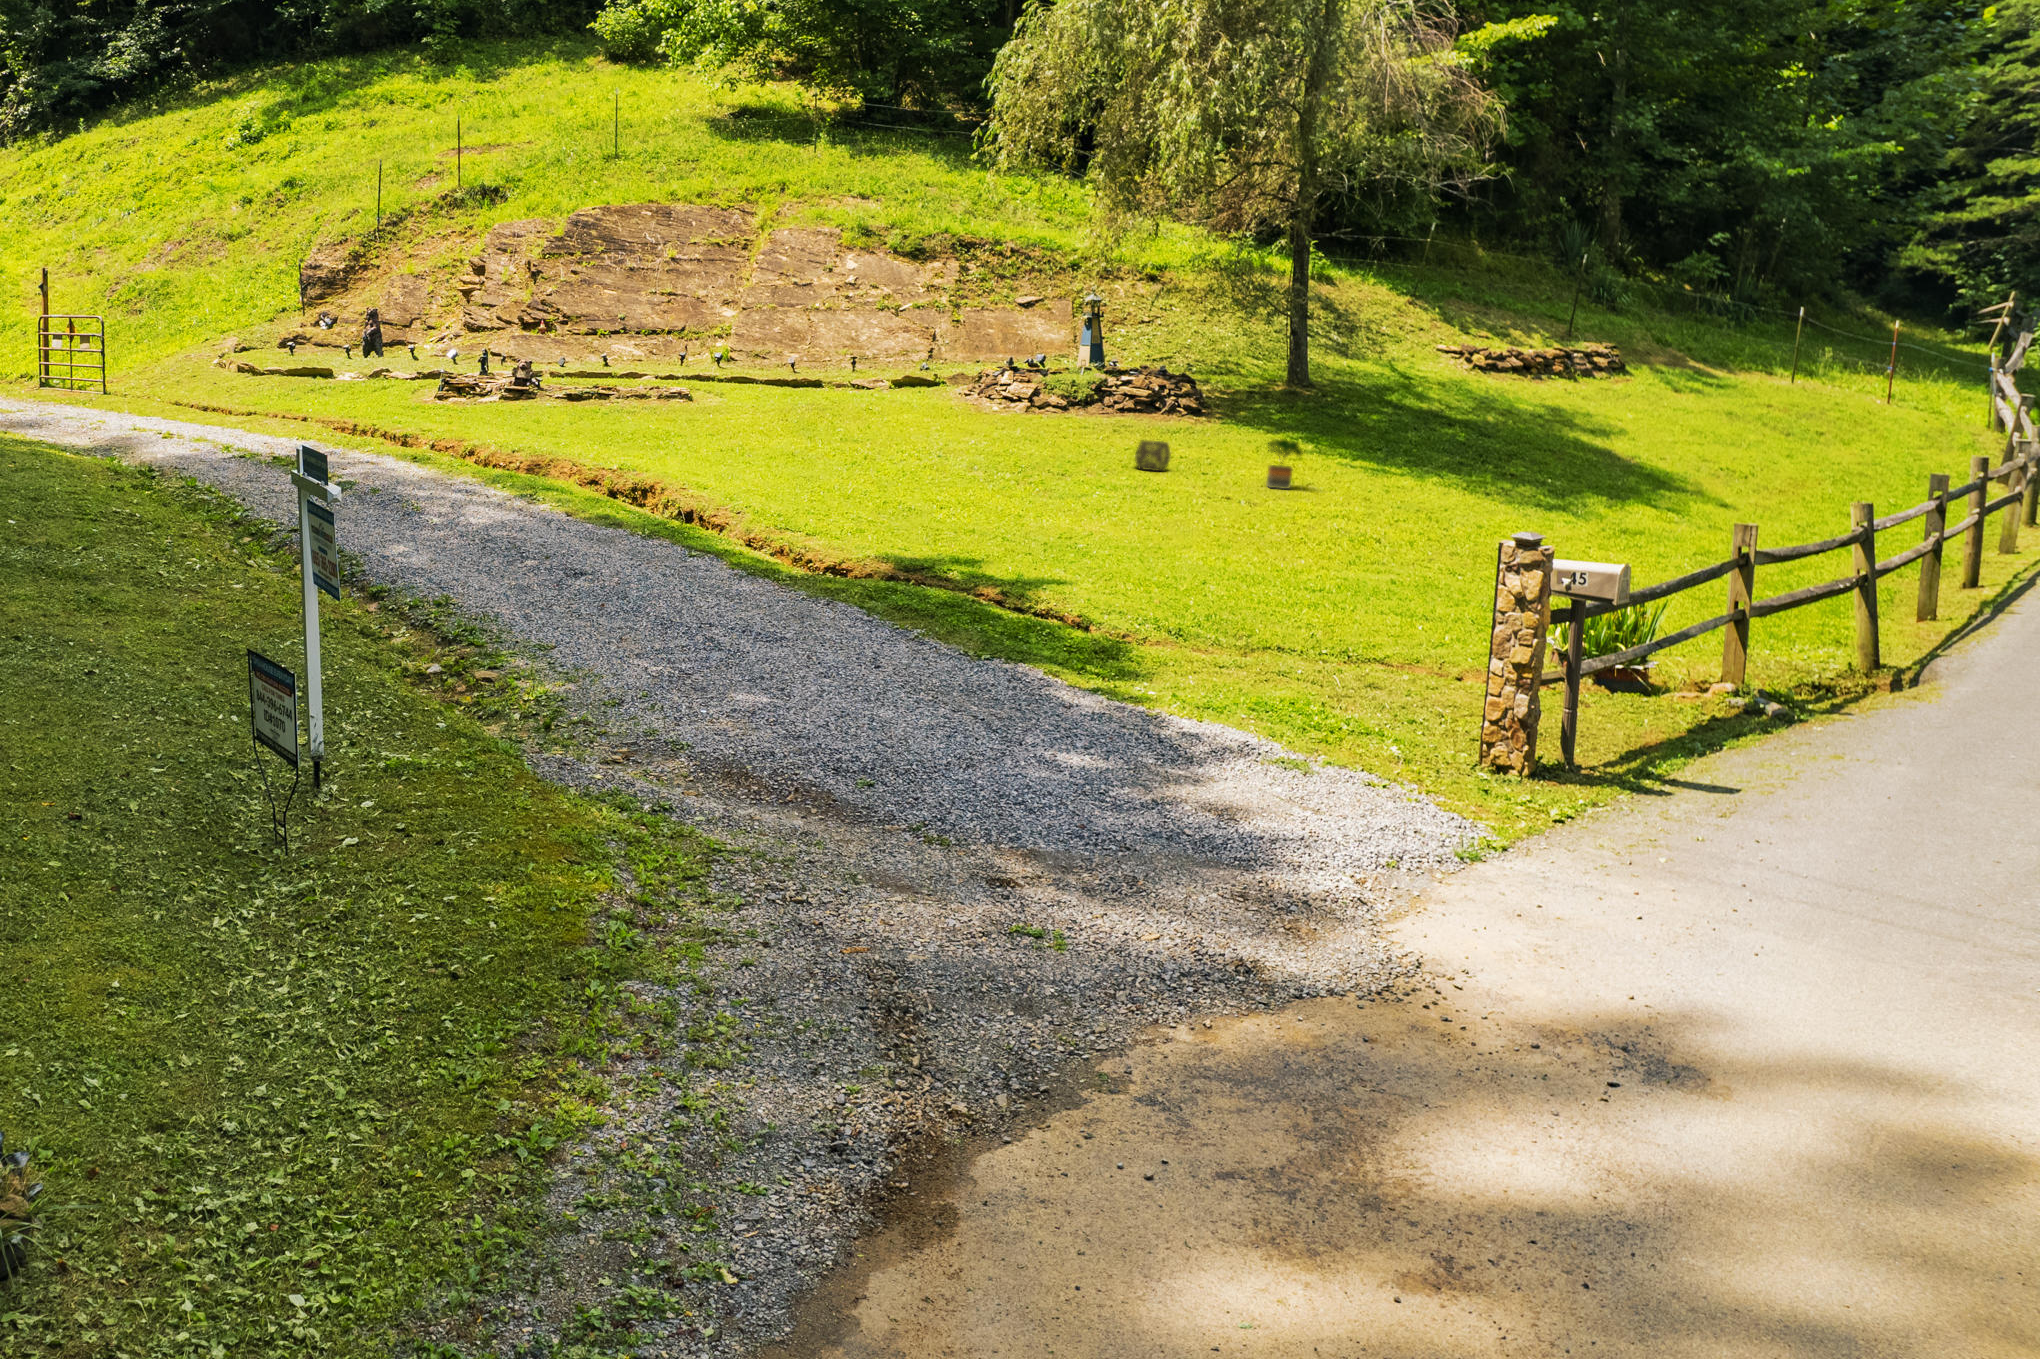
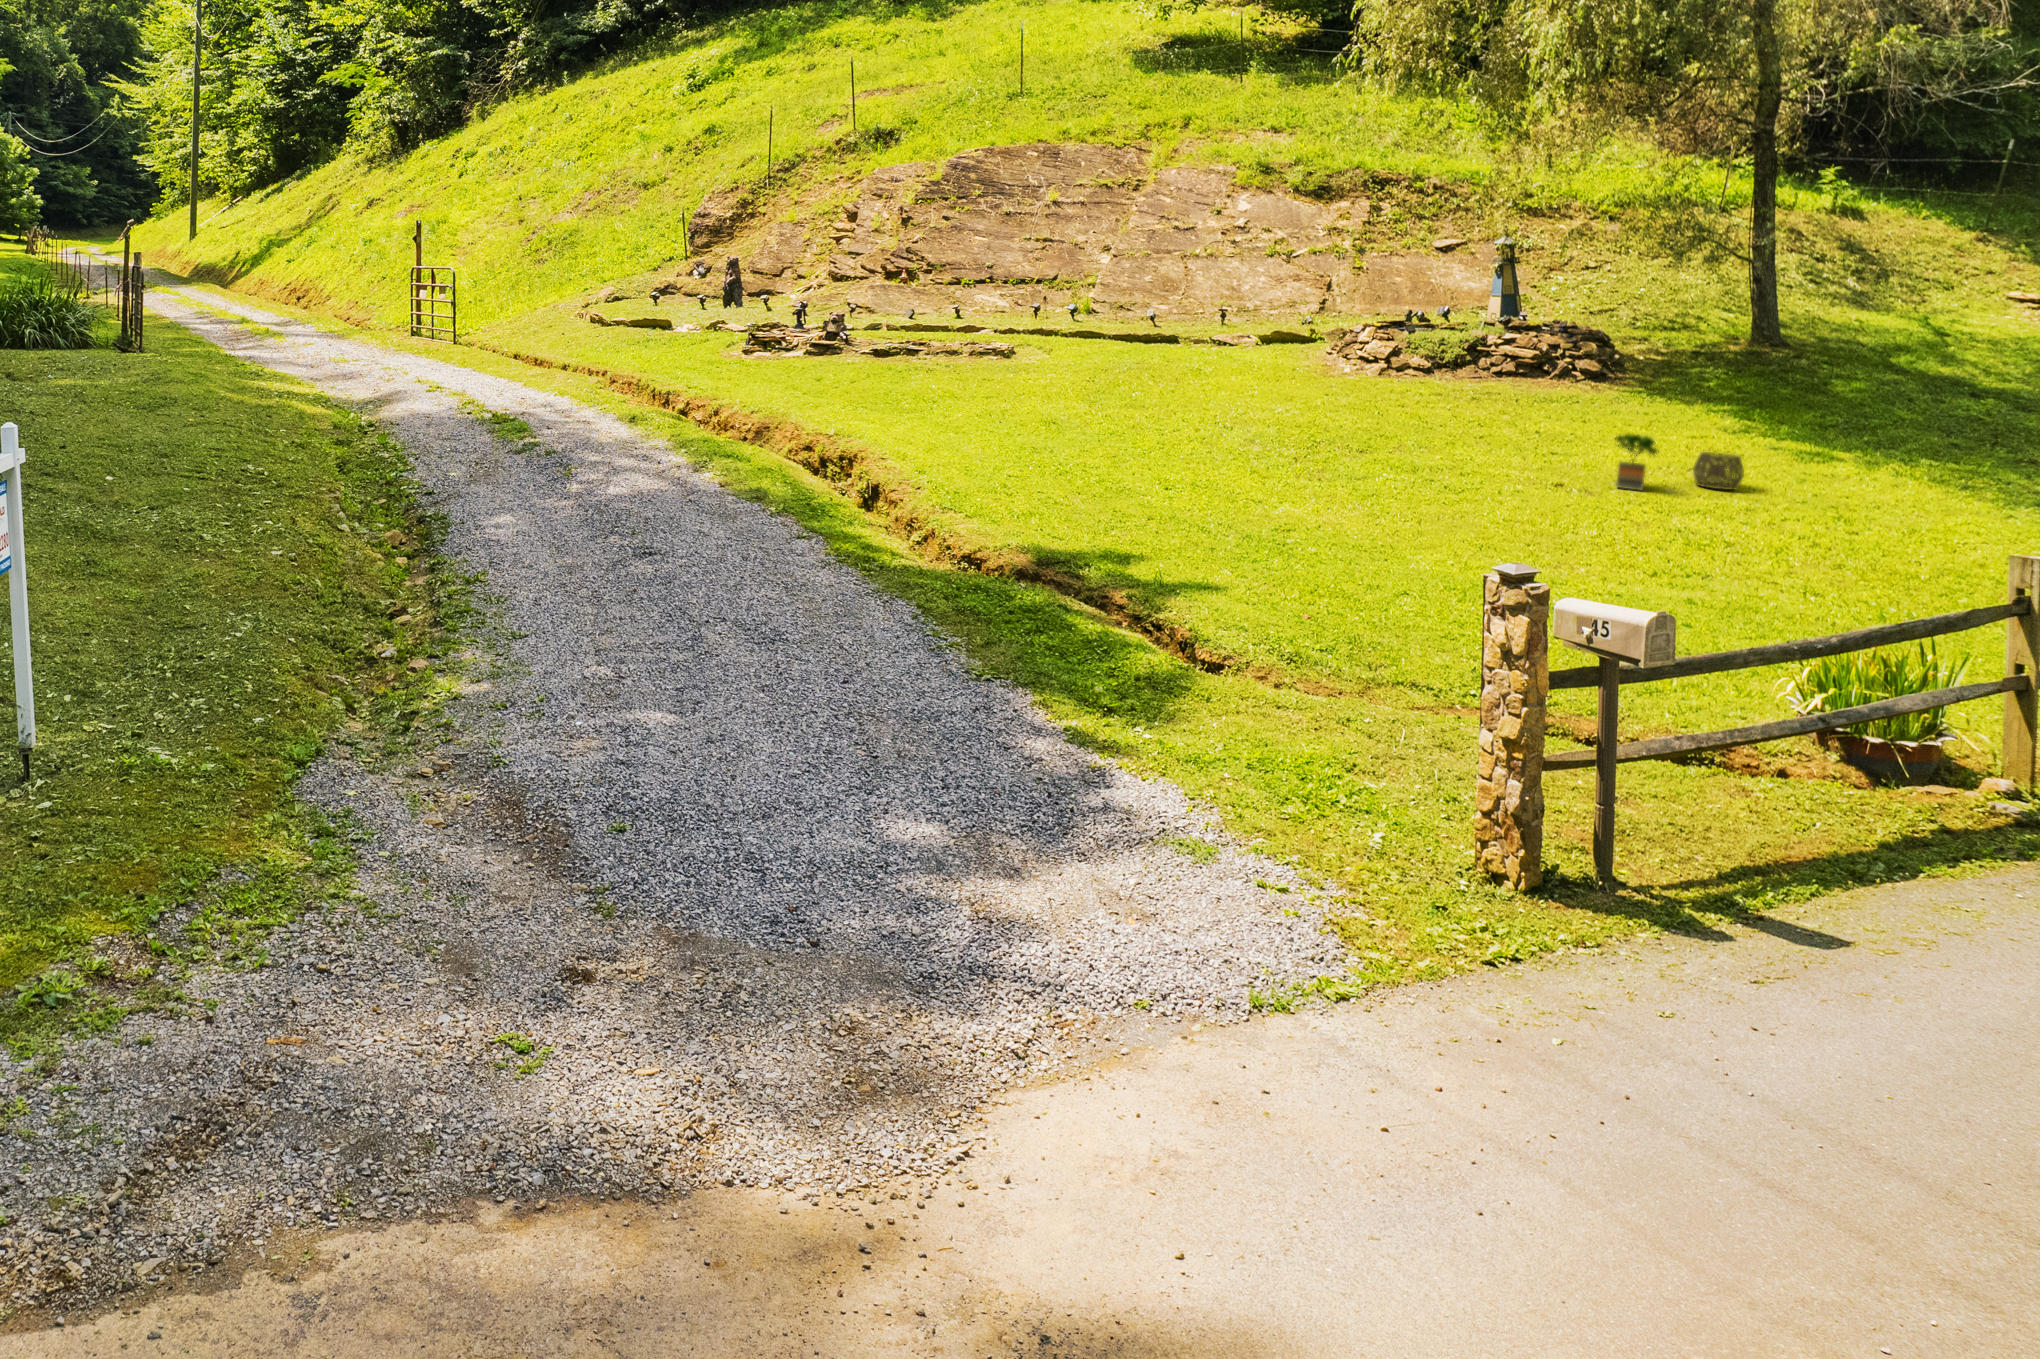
woven basket: present [1135,440,1170,471] -> present [1693,452,1744,490]

